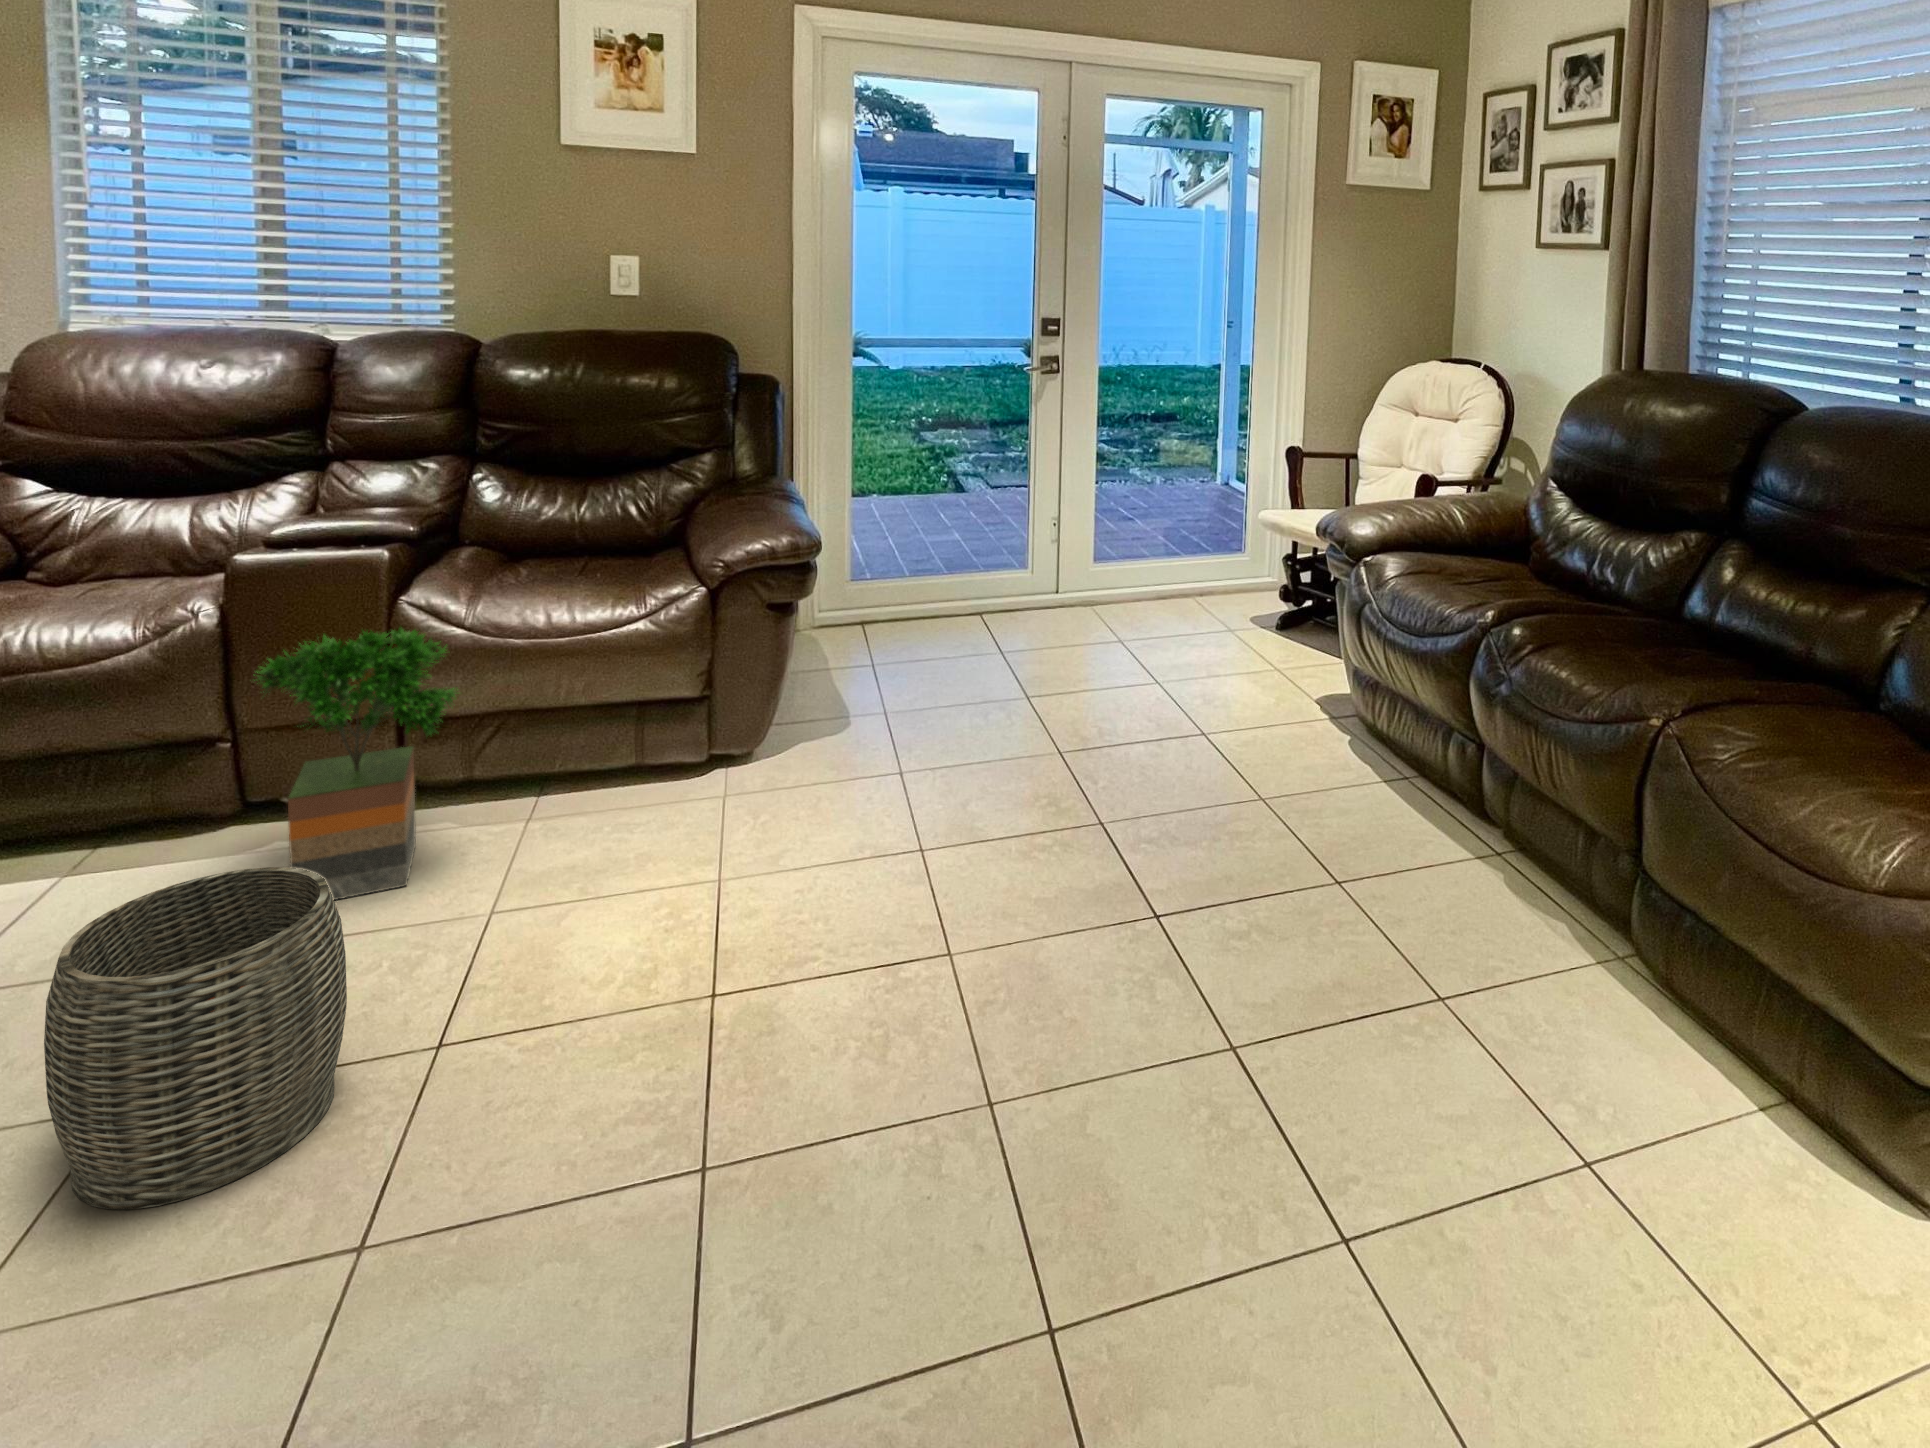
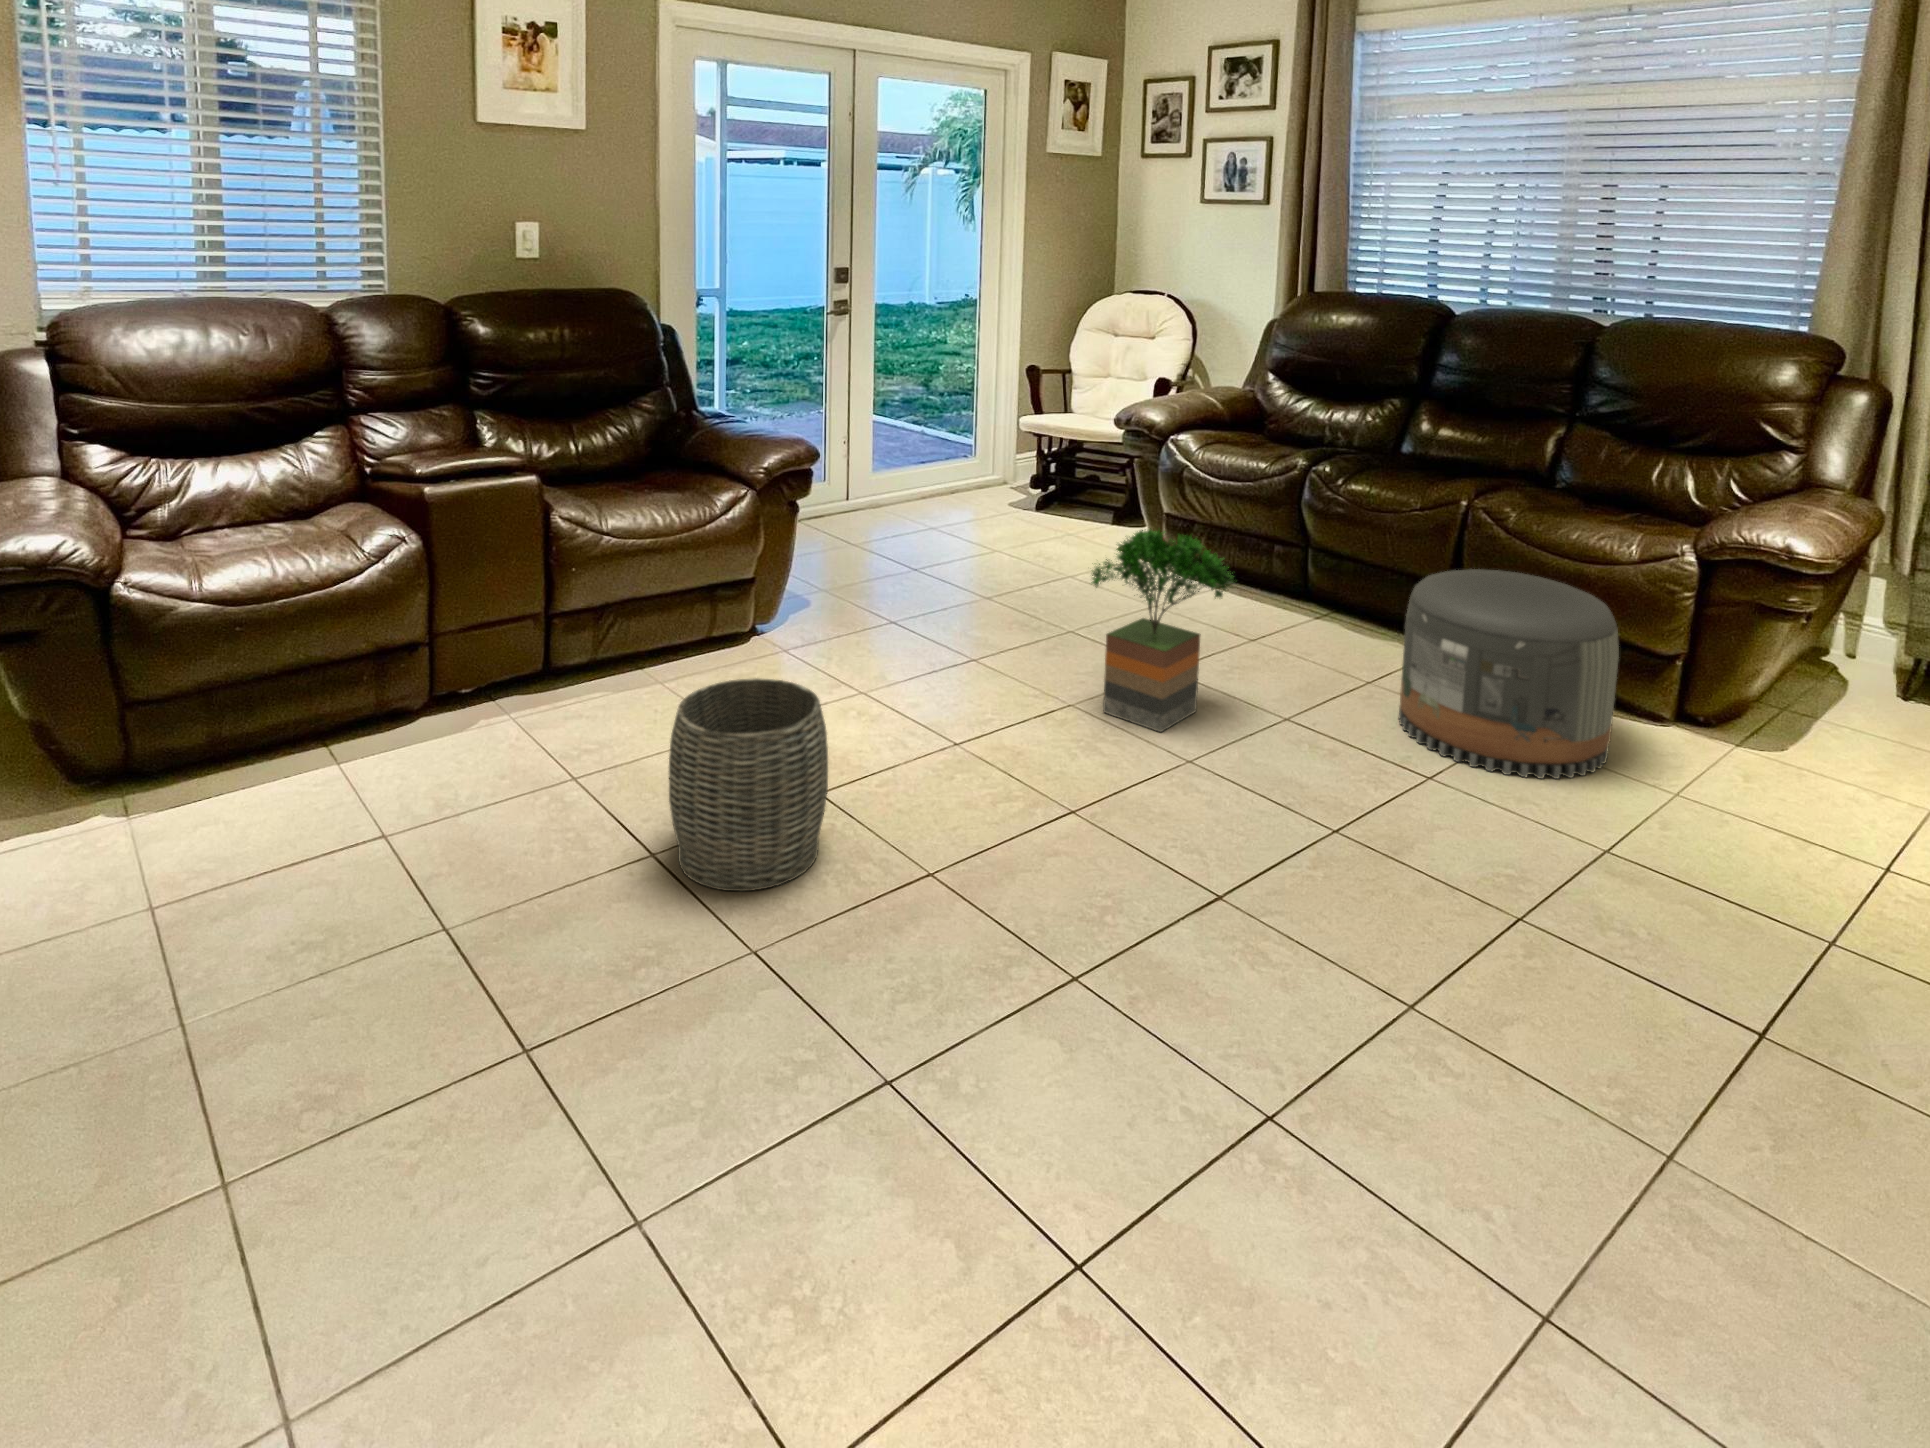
potted tree: present [254,627,457,900] -> present [1091,529,1233,732]
pouf: none [1395,841,1766,1314] -> present [1399,569,1619,779]

